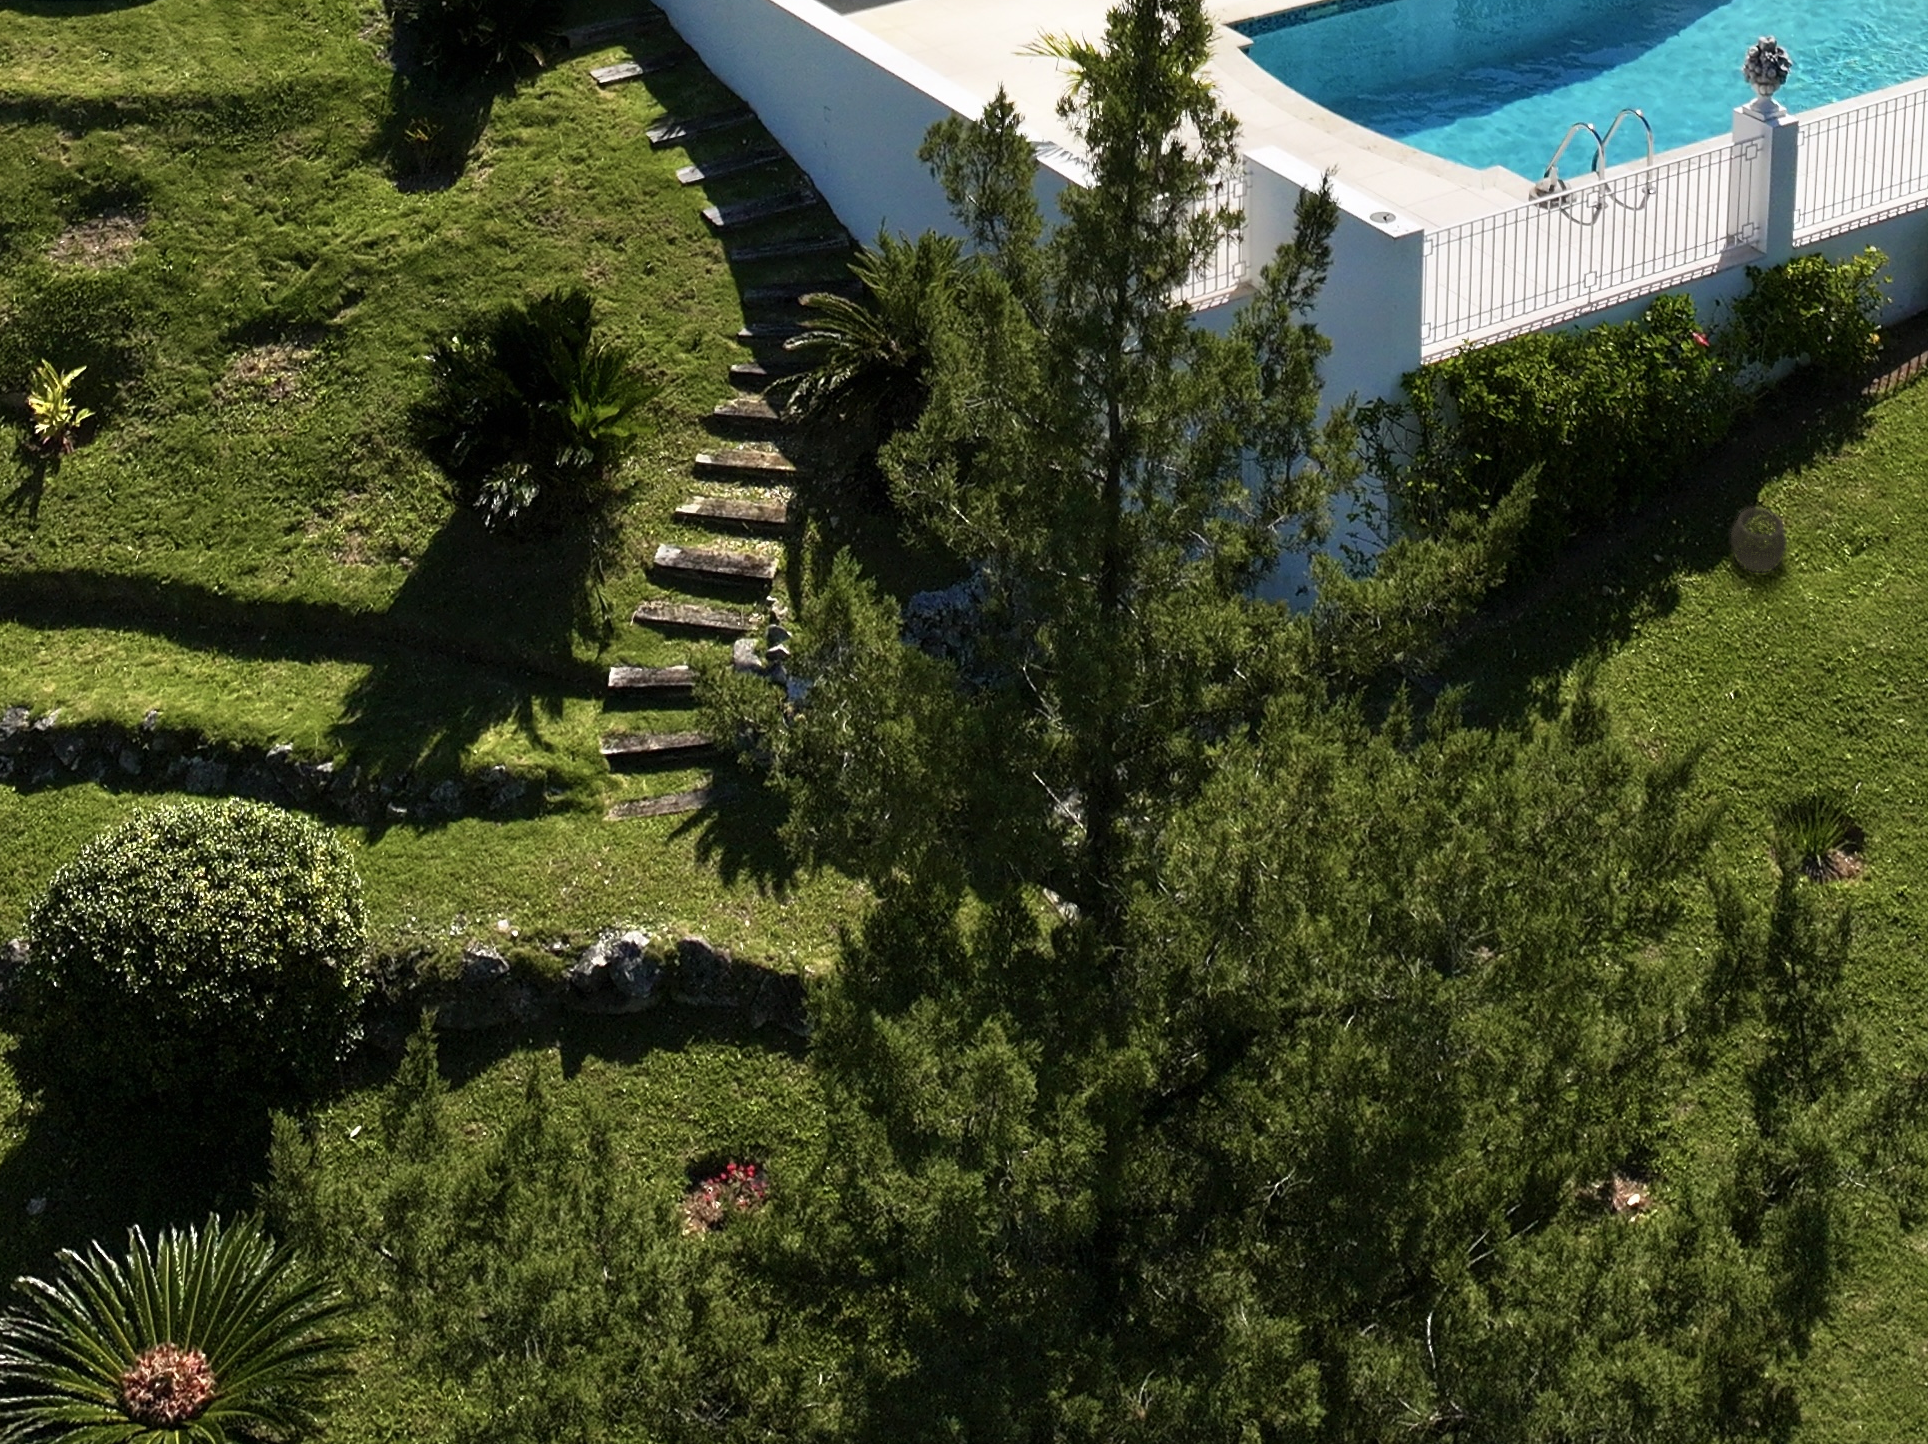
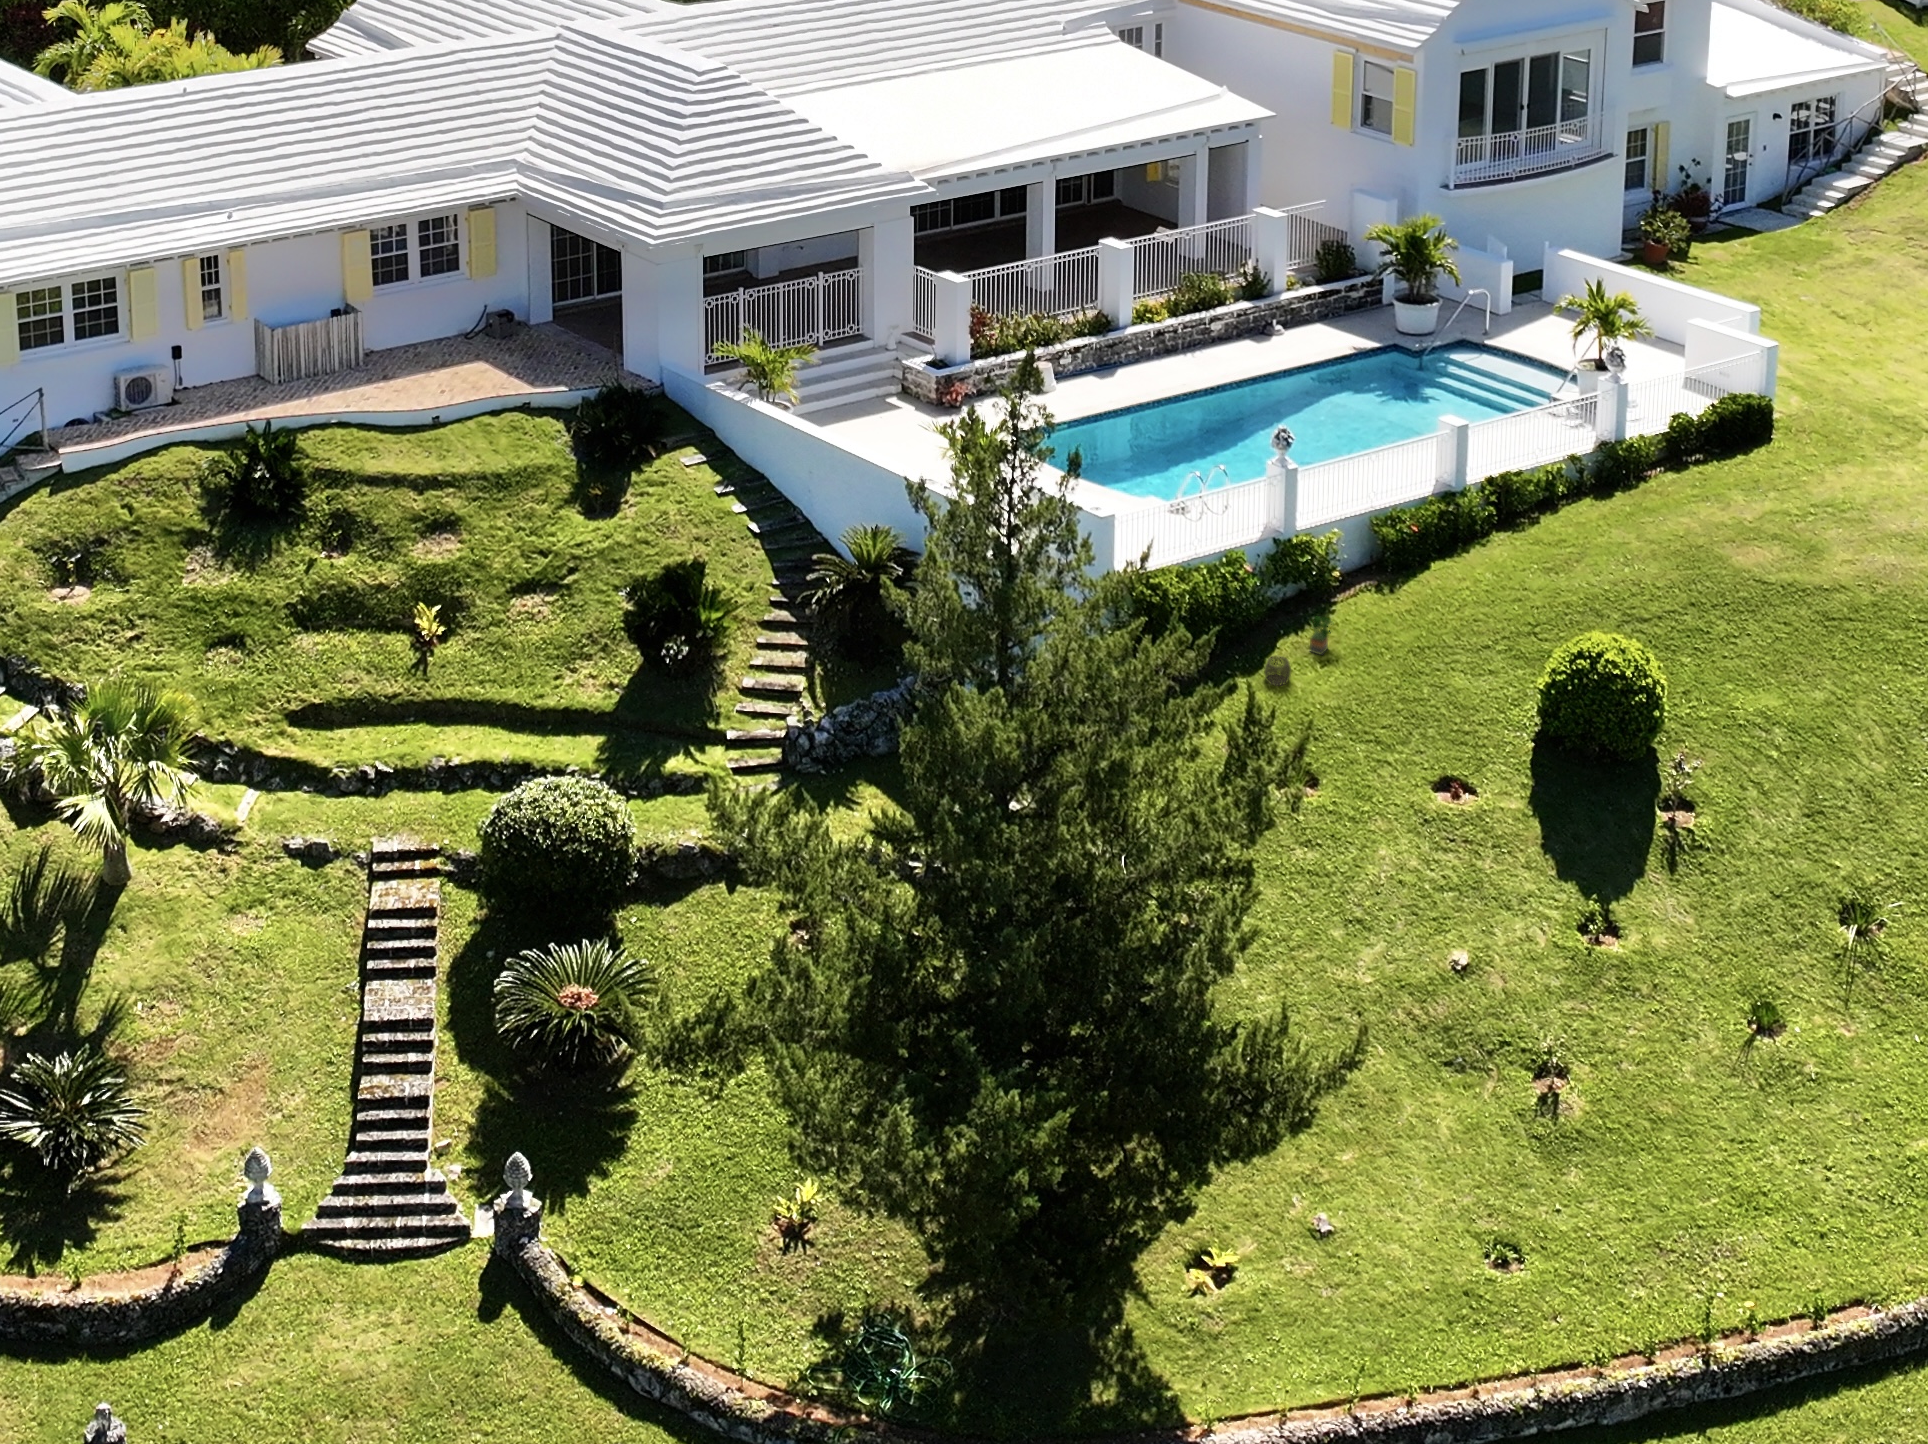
potted tree: none [1819,420,1871,501] -> present [1310,616,1334,655]

